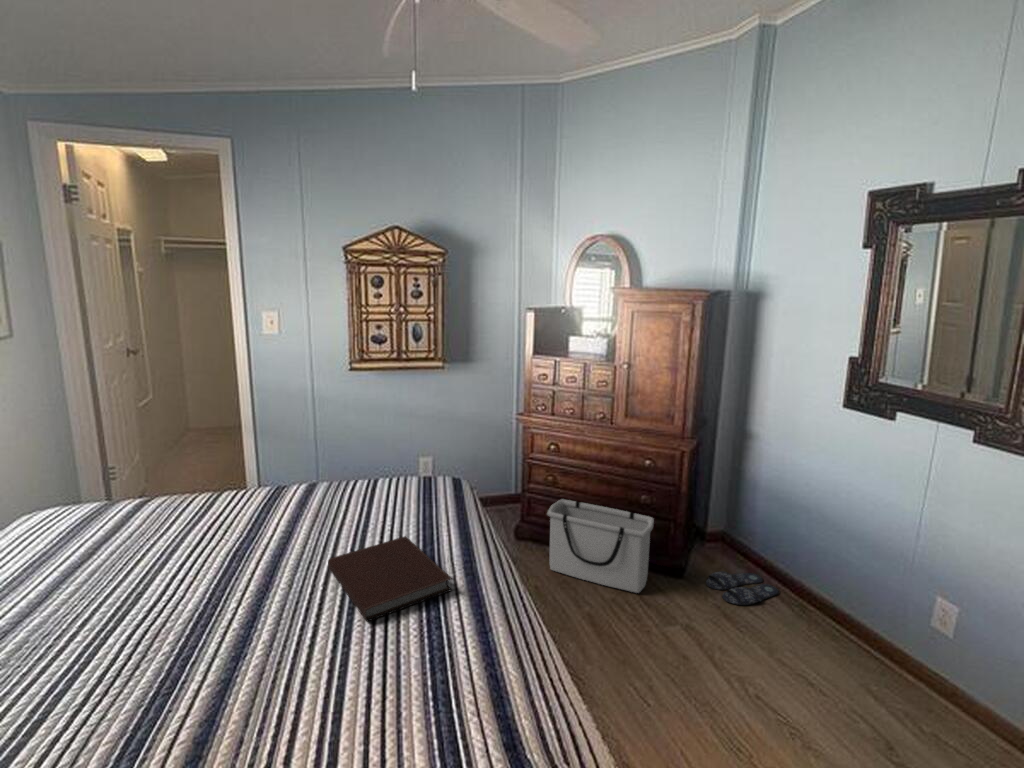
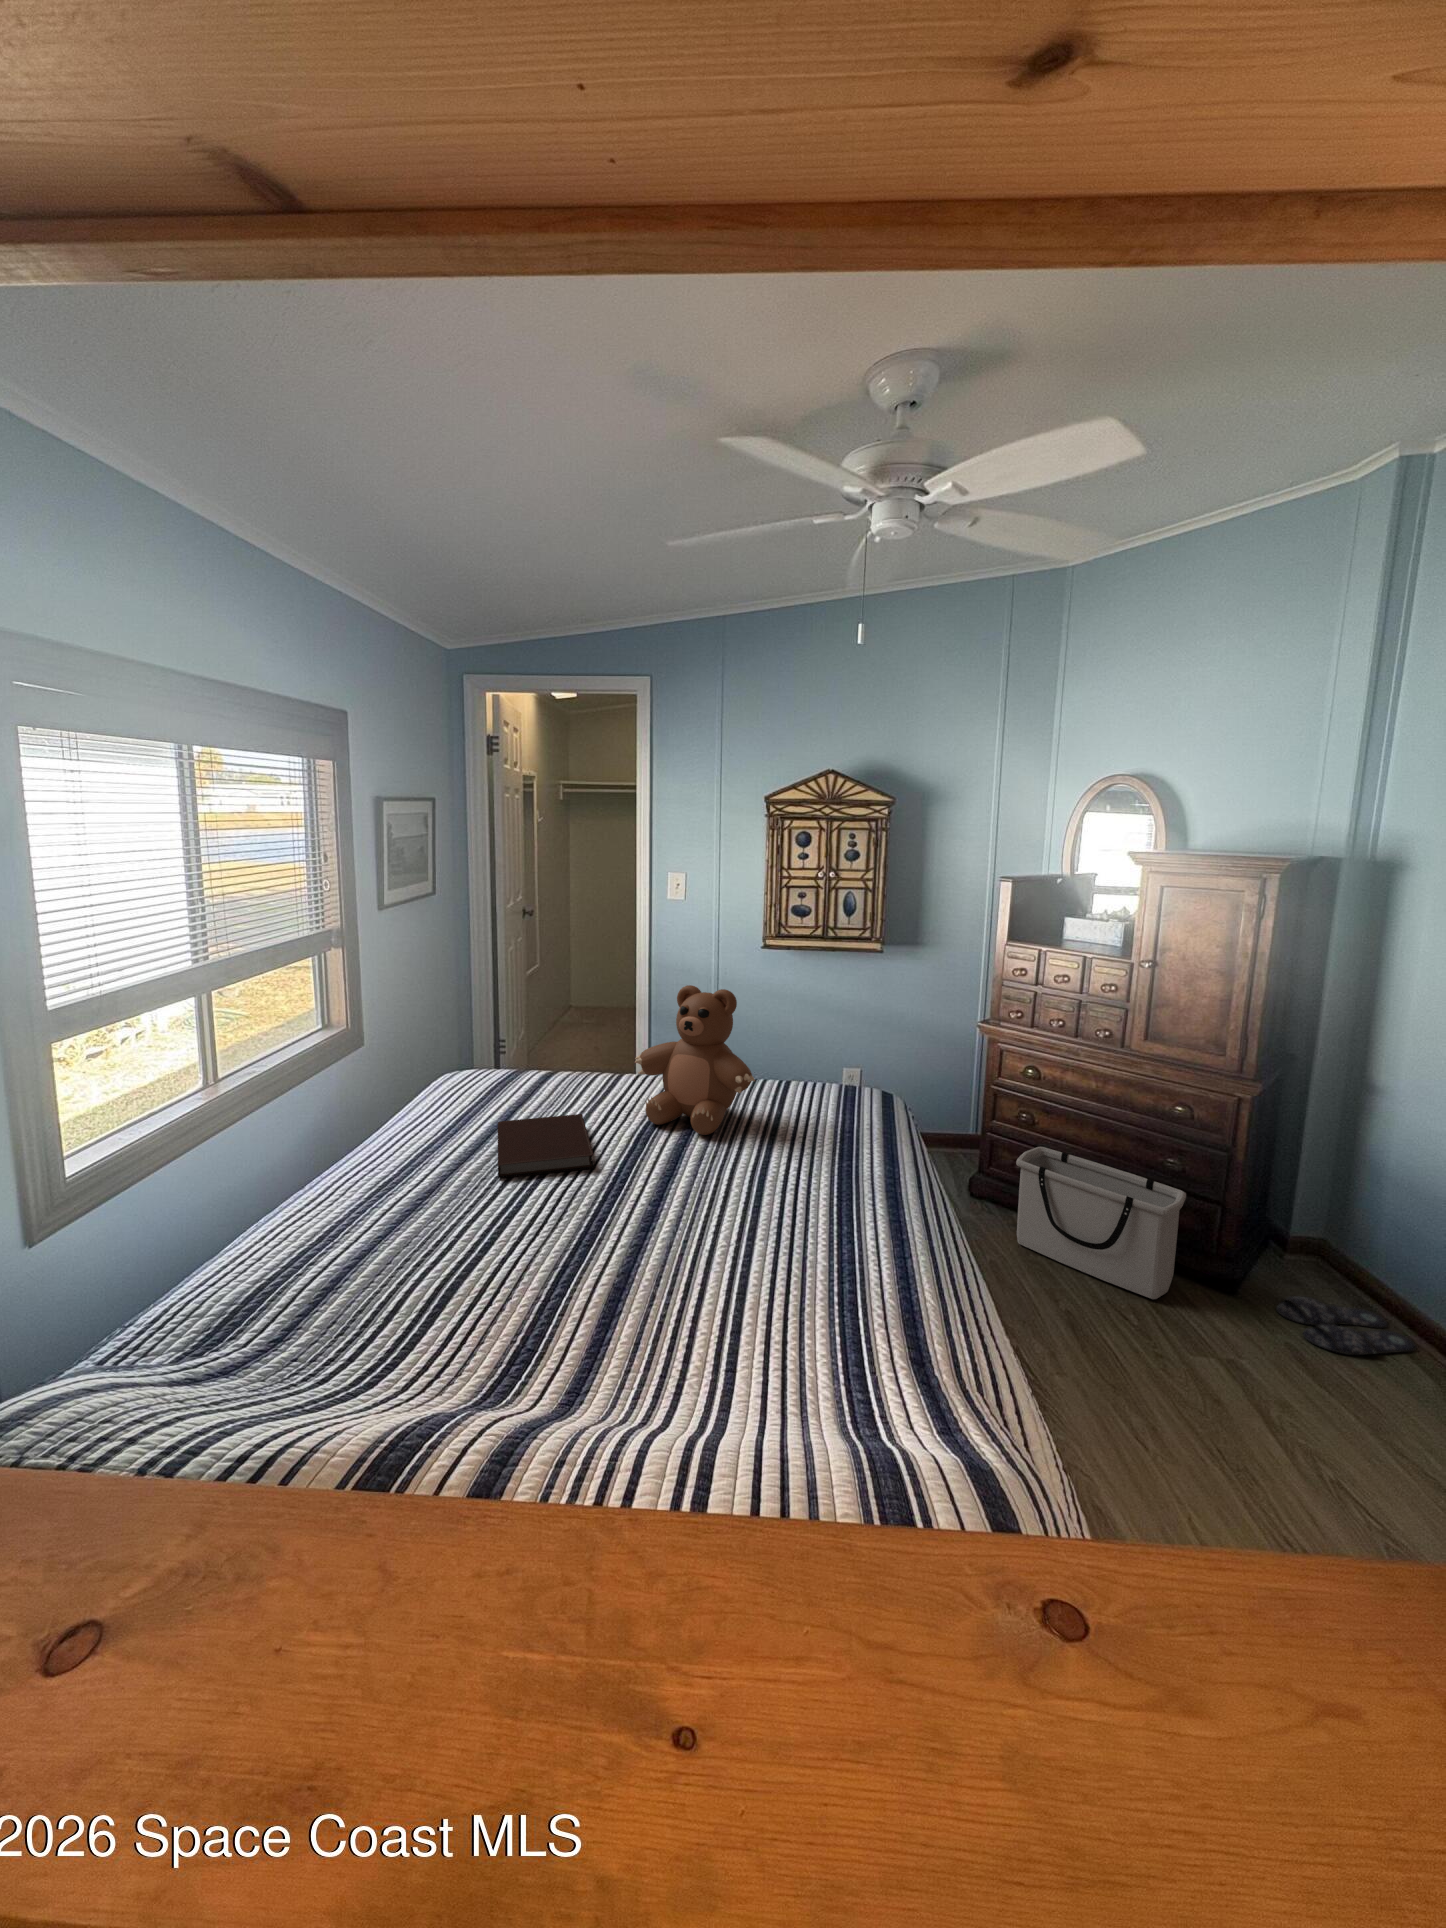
teddy bear: none [227,408,346,542] -> present [634,985,755,1135]
notebook: present [328,536,452,621] -> present [498,1114,594,1178]

